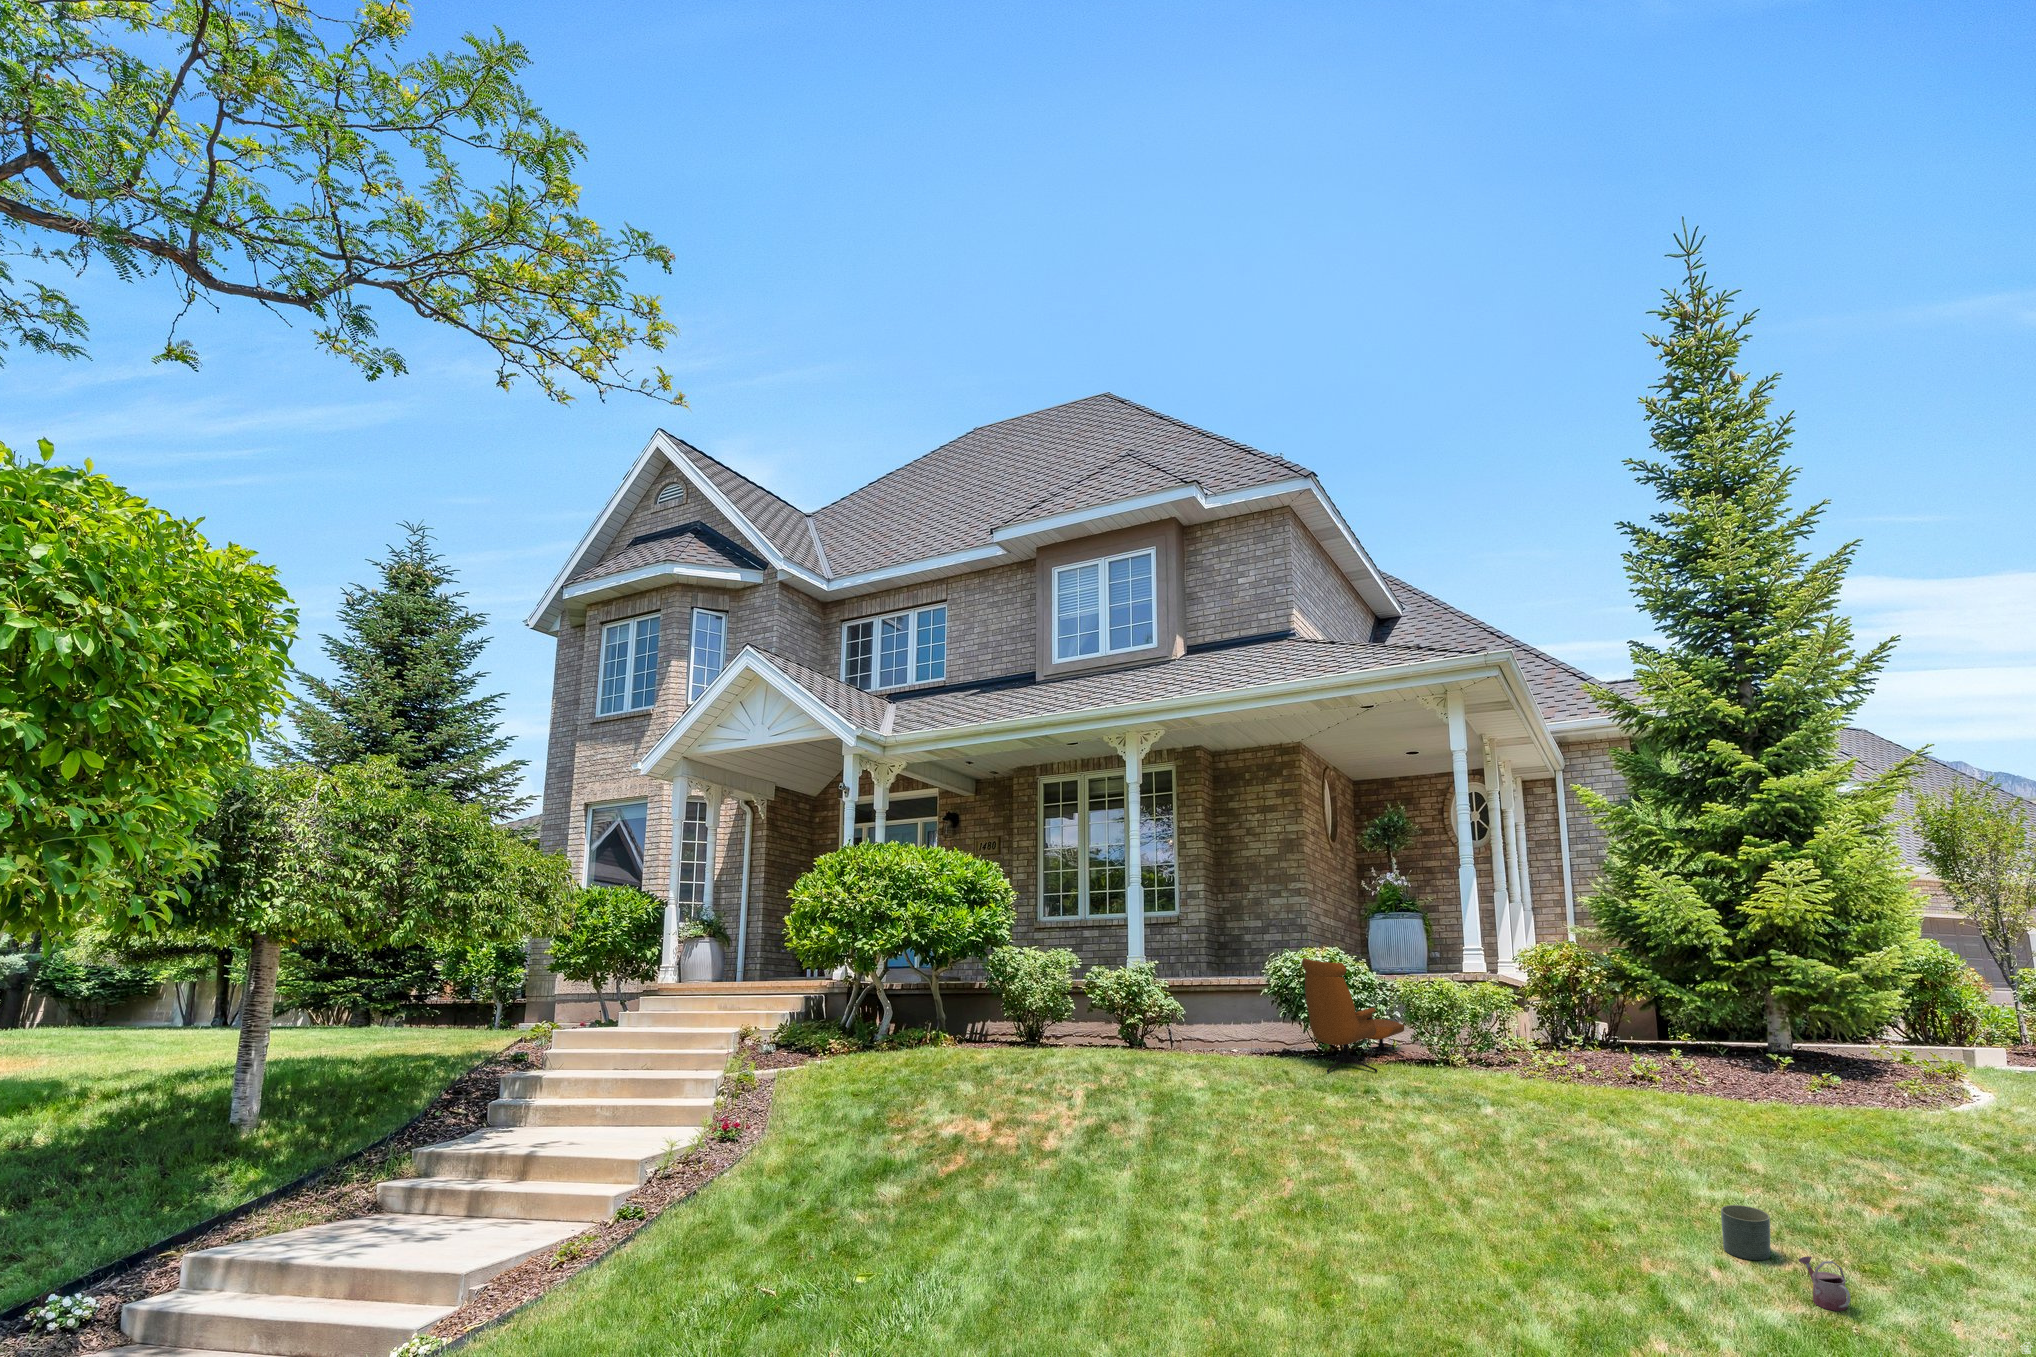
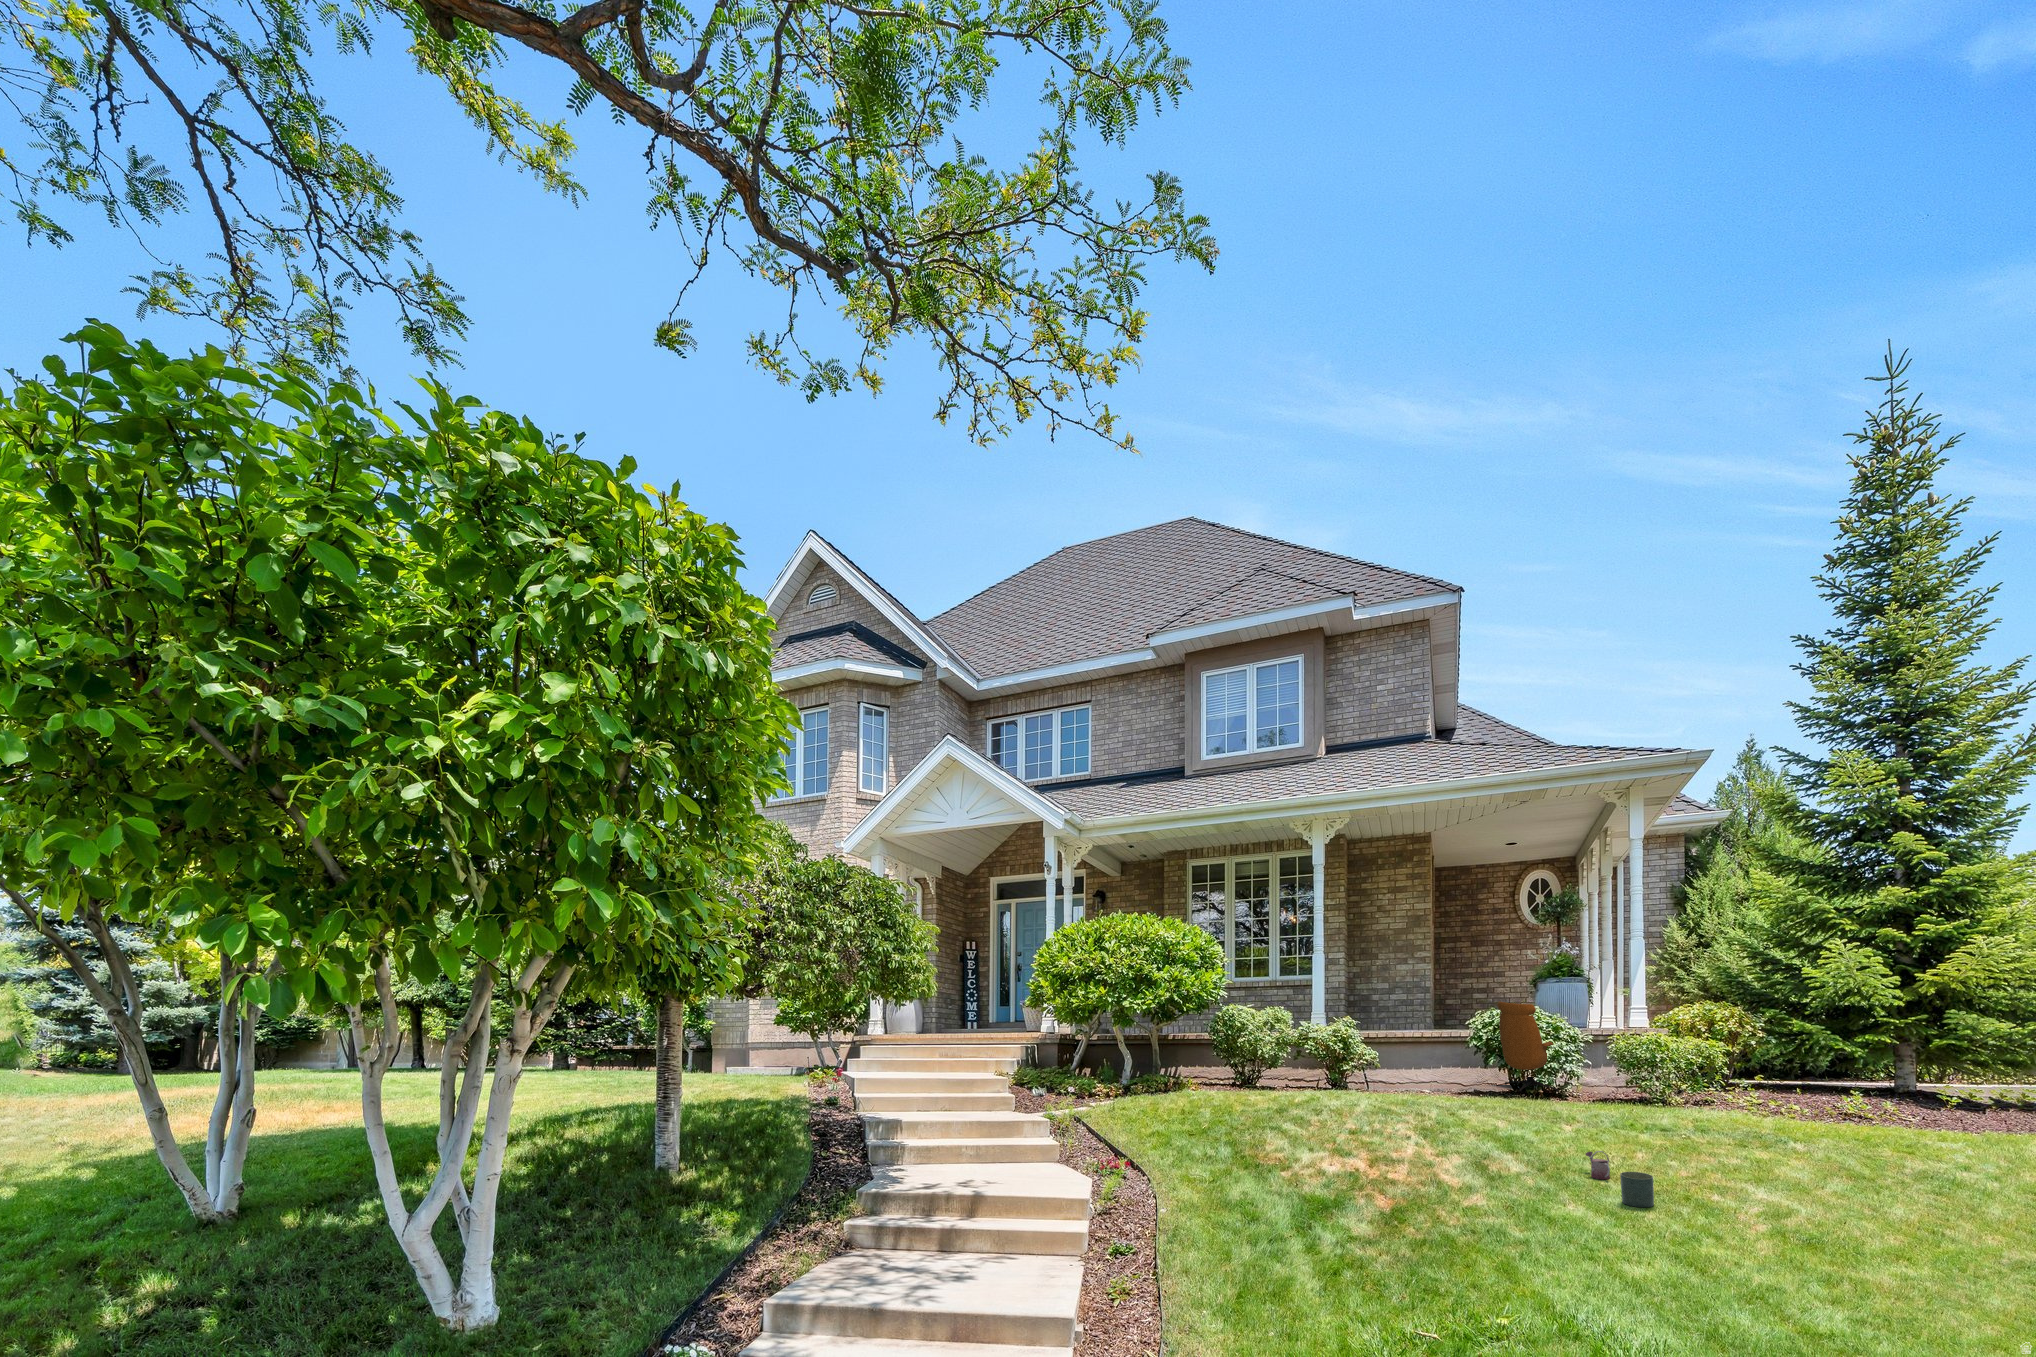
planter: present [1721,1205,1770,1260] -> present [1620,1172,1654,1207]
watering can: present [1799,1256,1851,1311] -> present [1585,1151,1610,1179]

